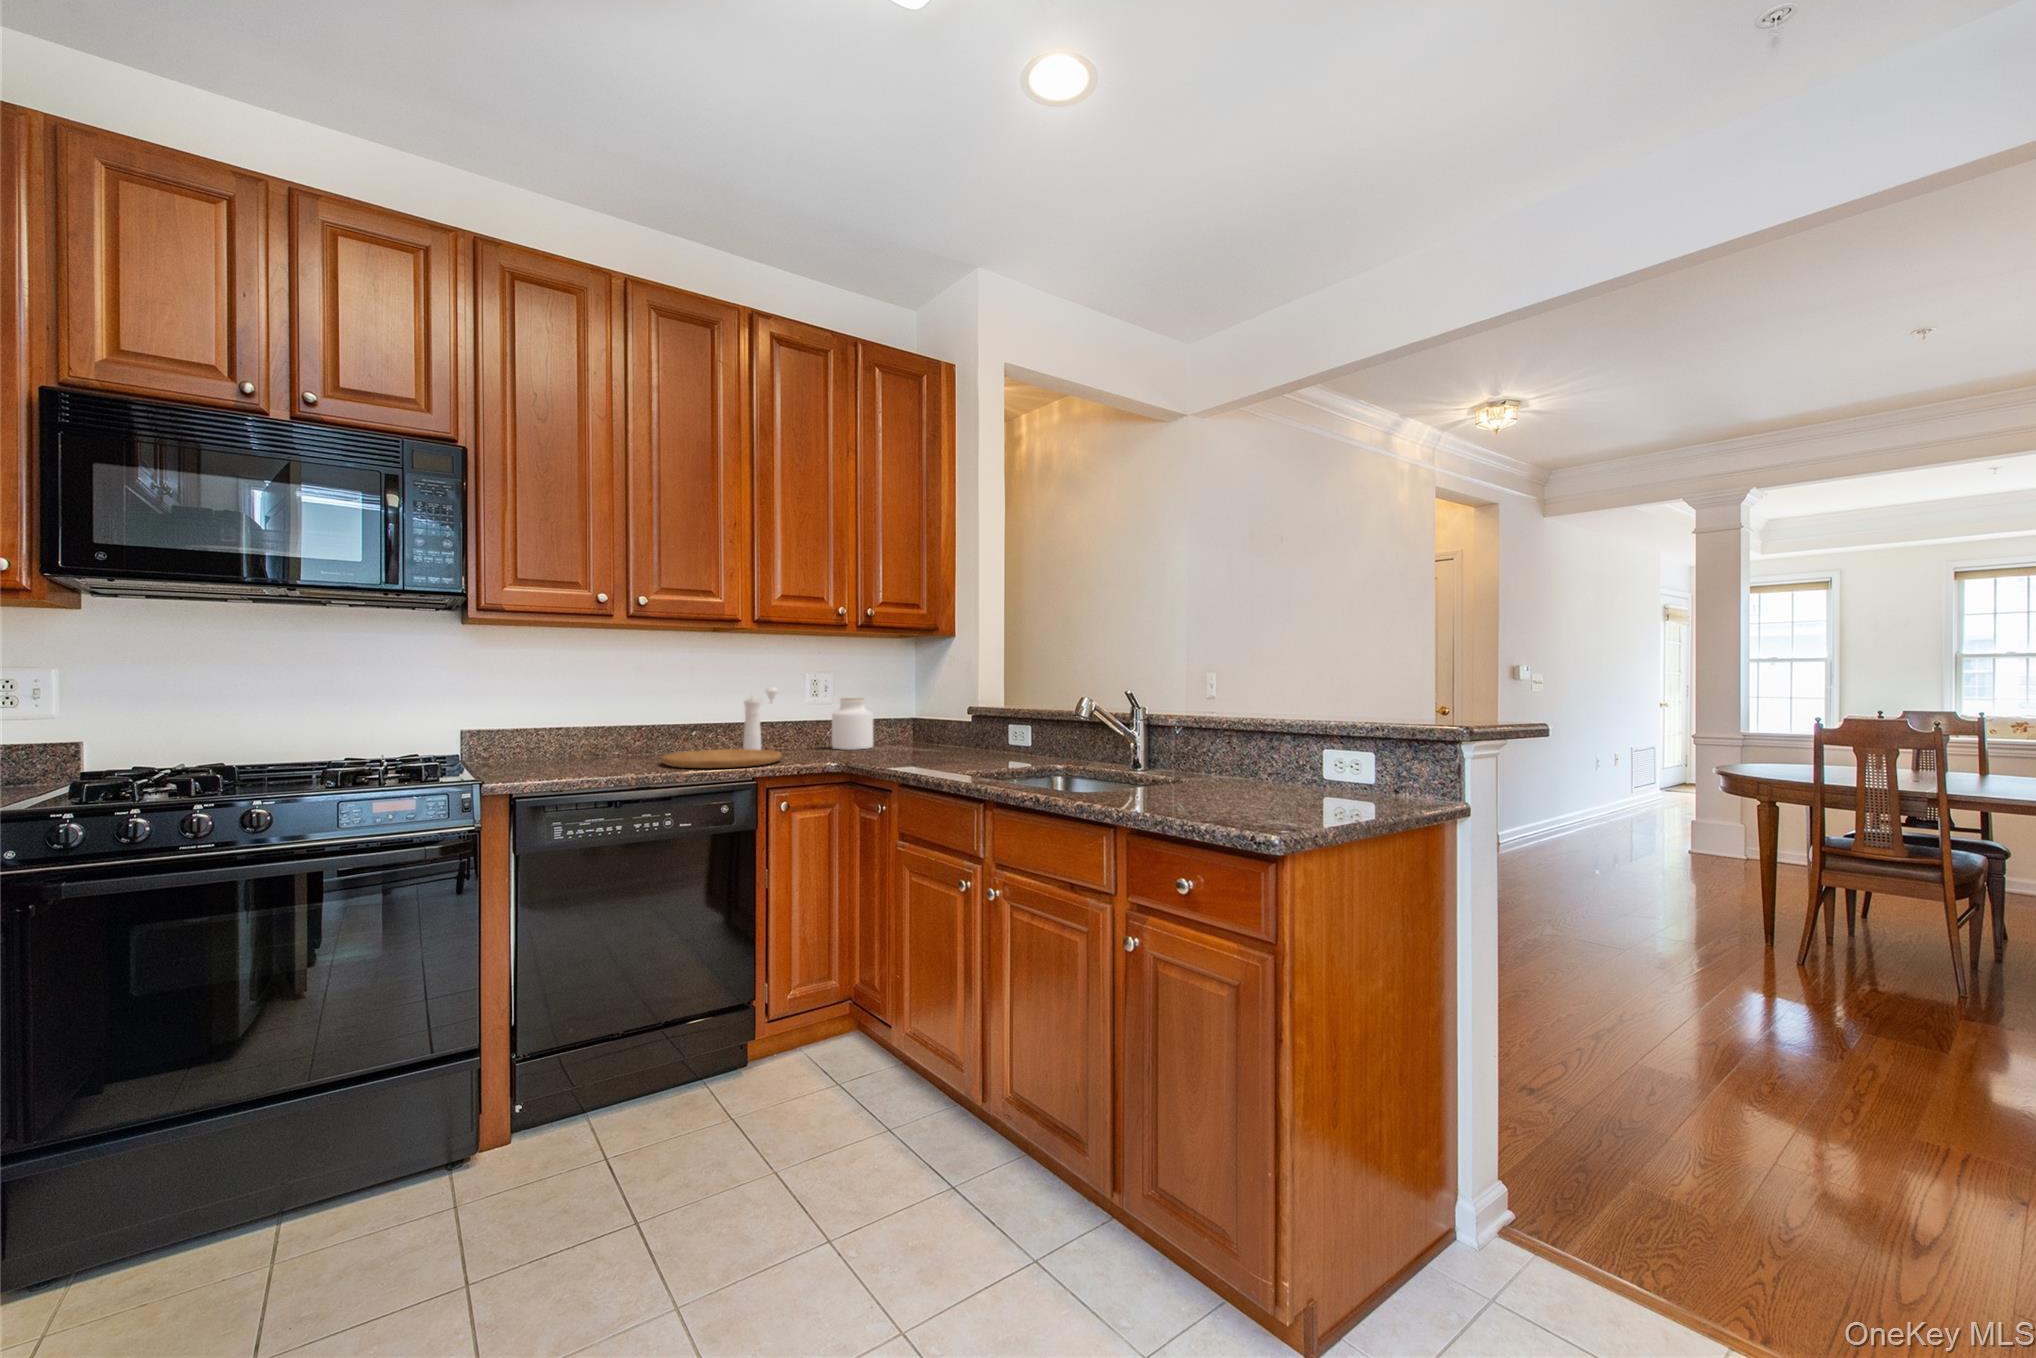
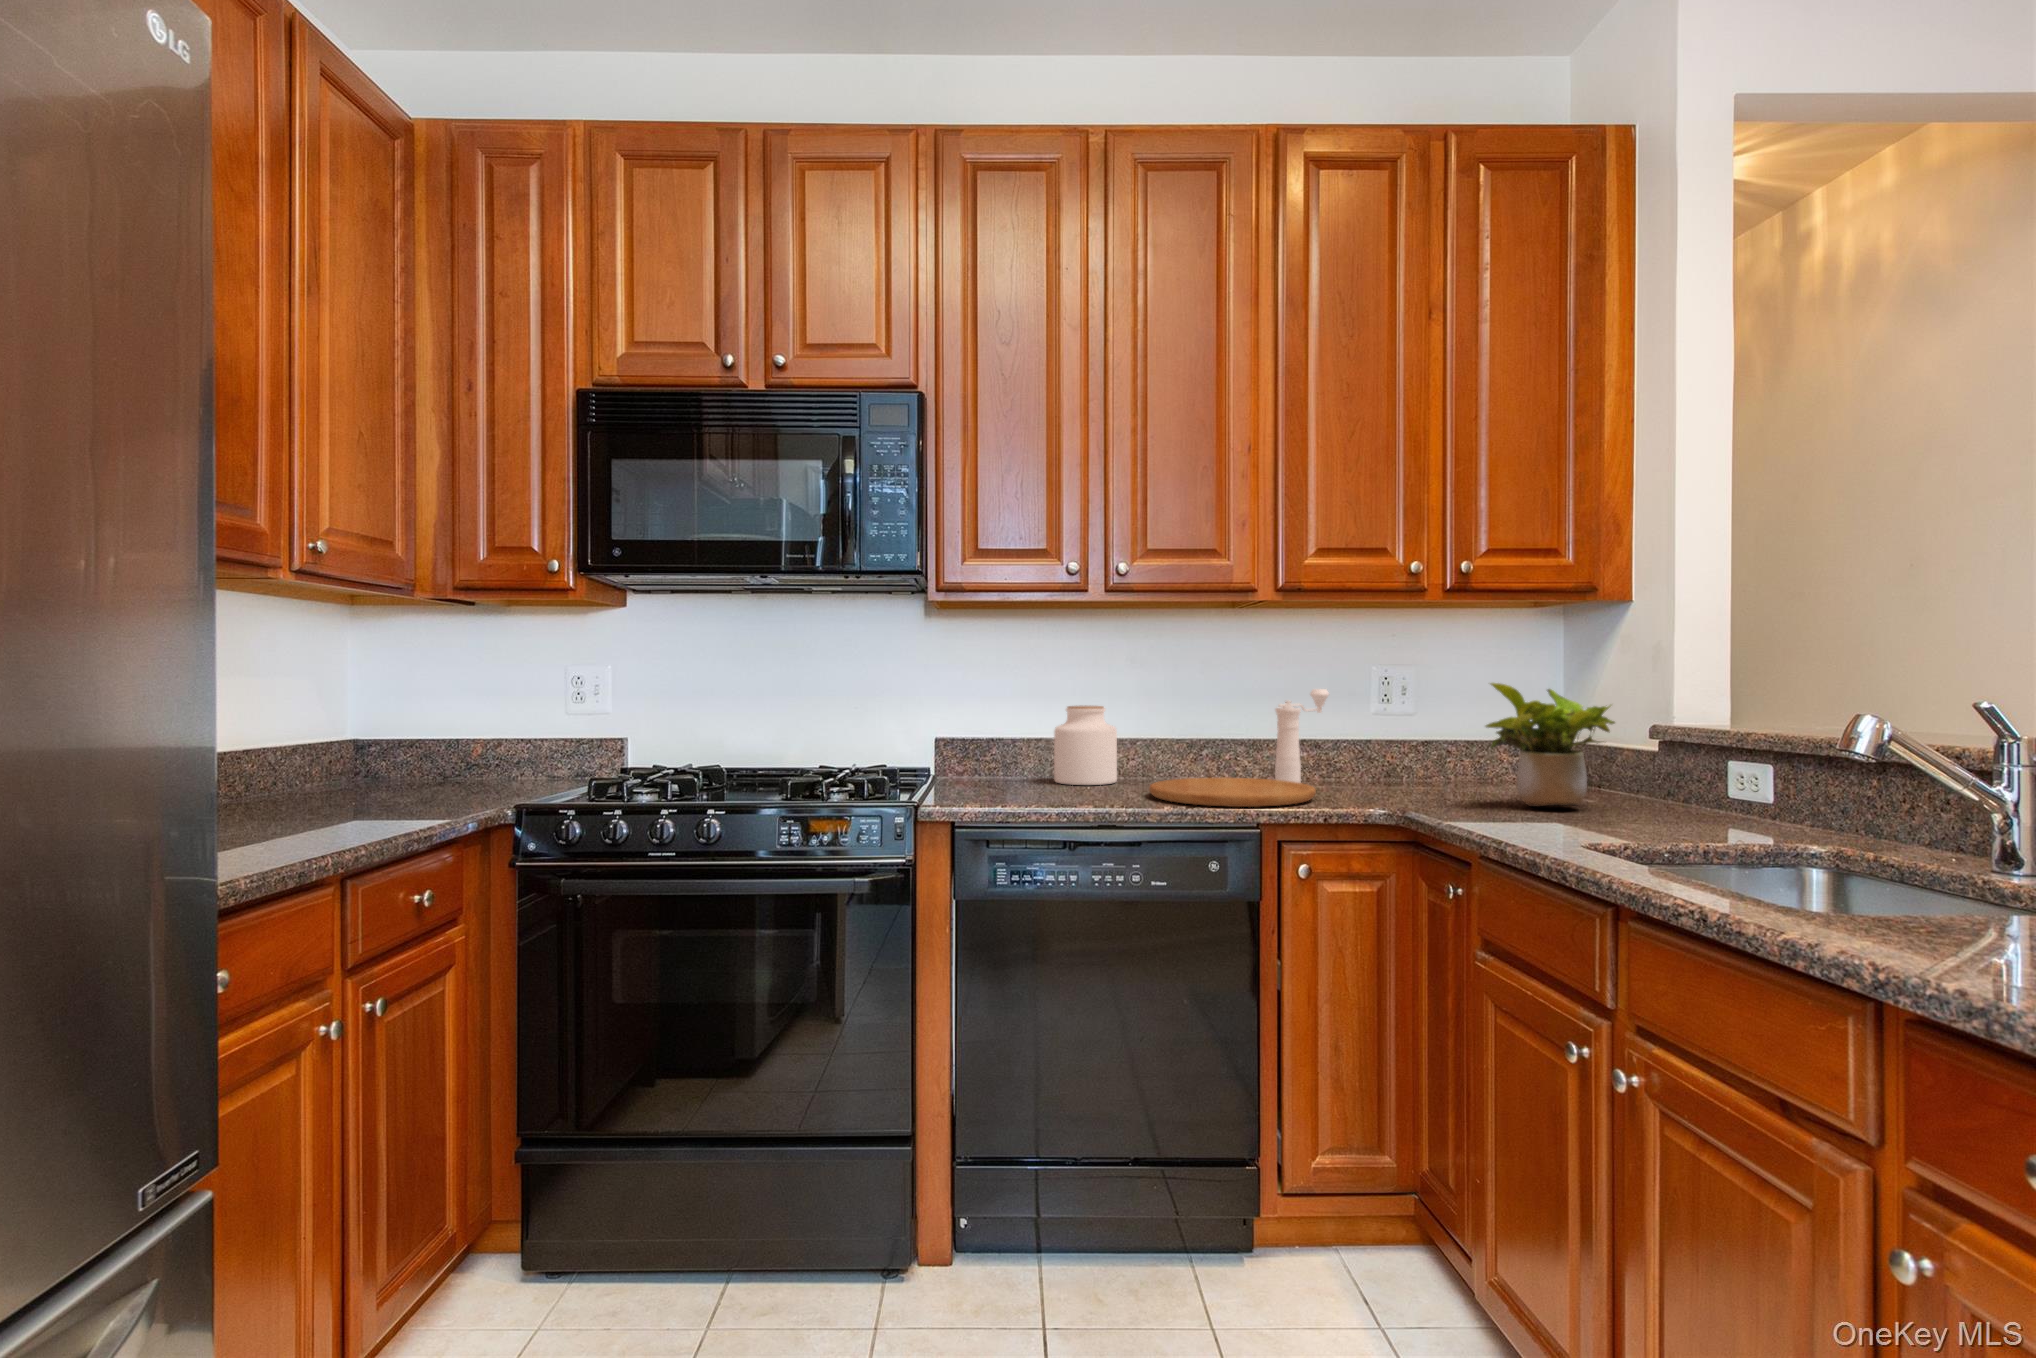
potted plant: none [887,681,954,756] -> present [1486,683,1615,807]
jar: present [832,698,873,750] -> present [1054,706,1117,785]

